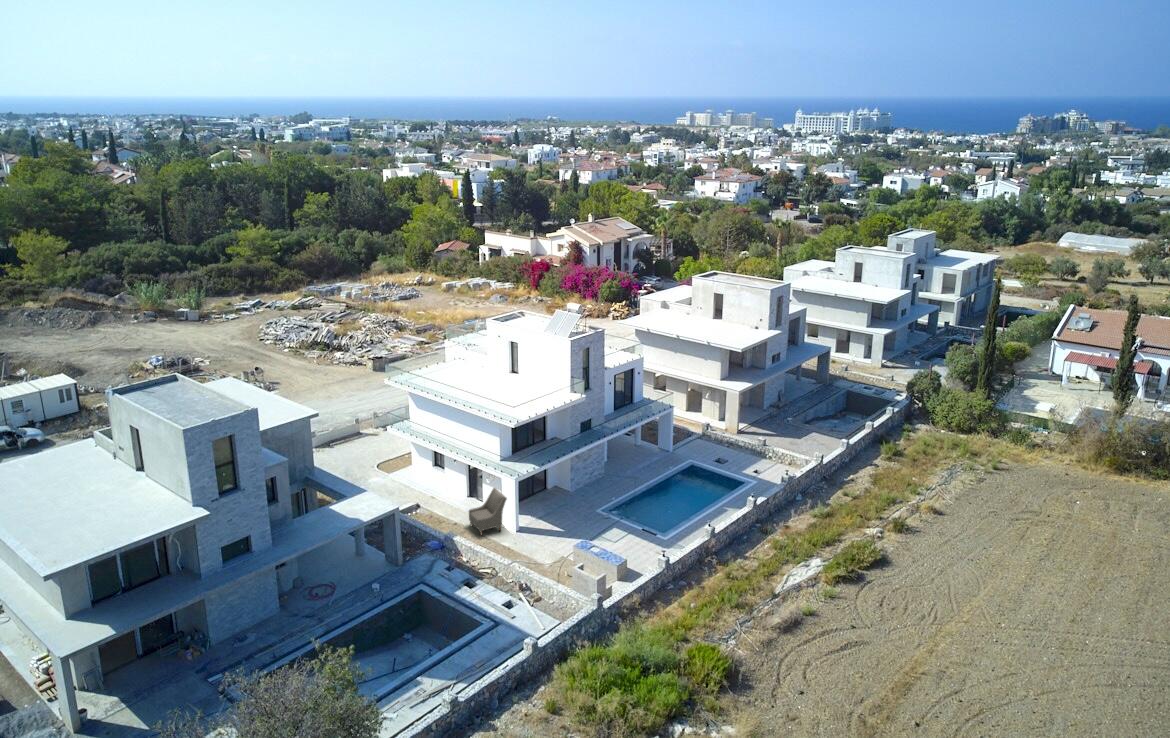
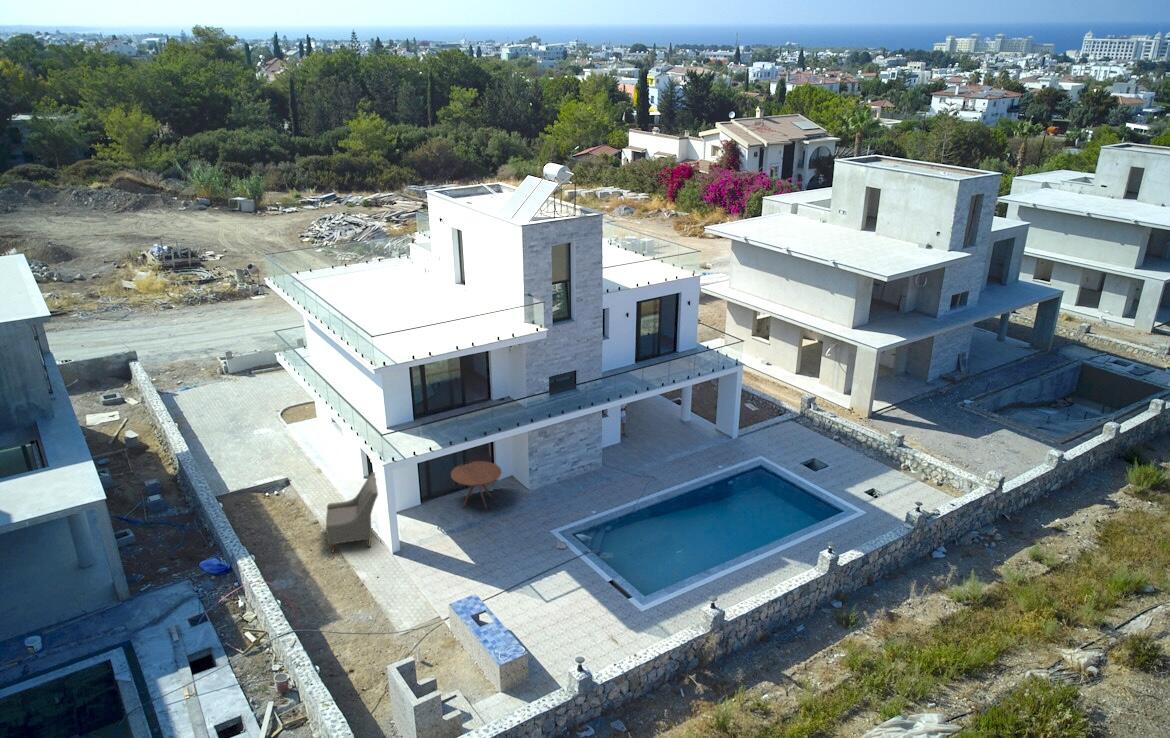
round table: none [529,478,559,506] -> present [451,461,502,509]

